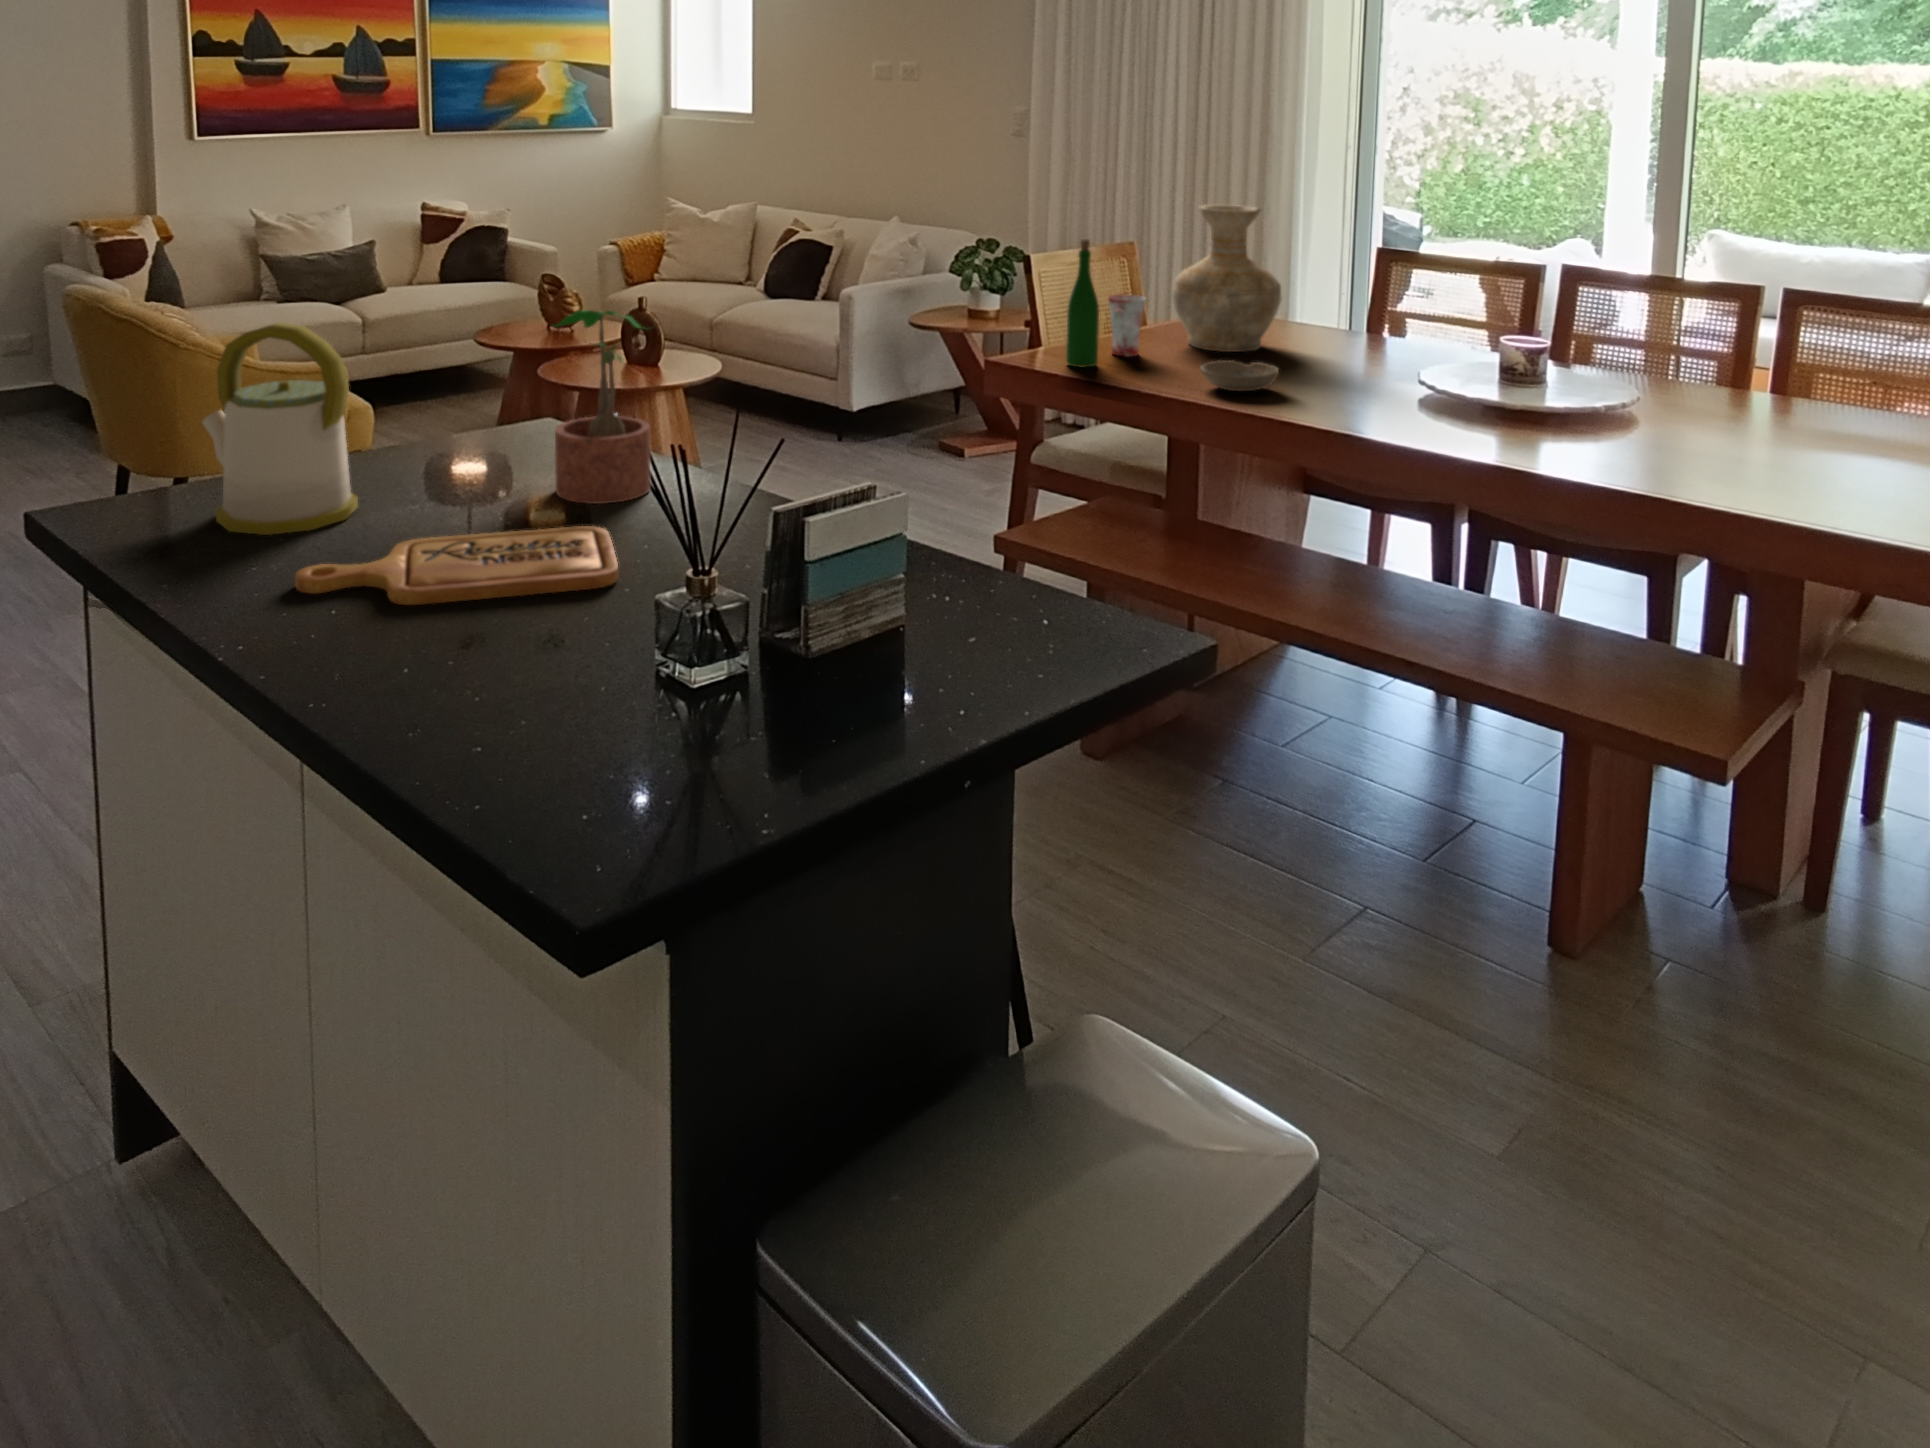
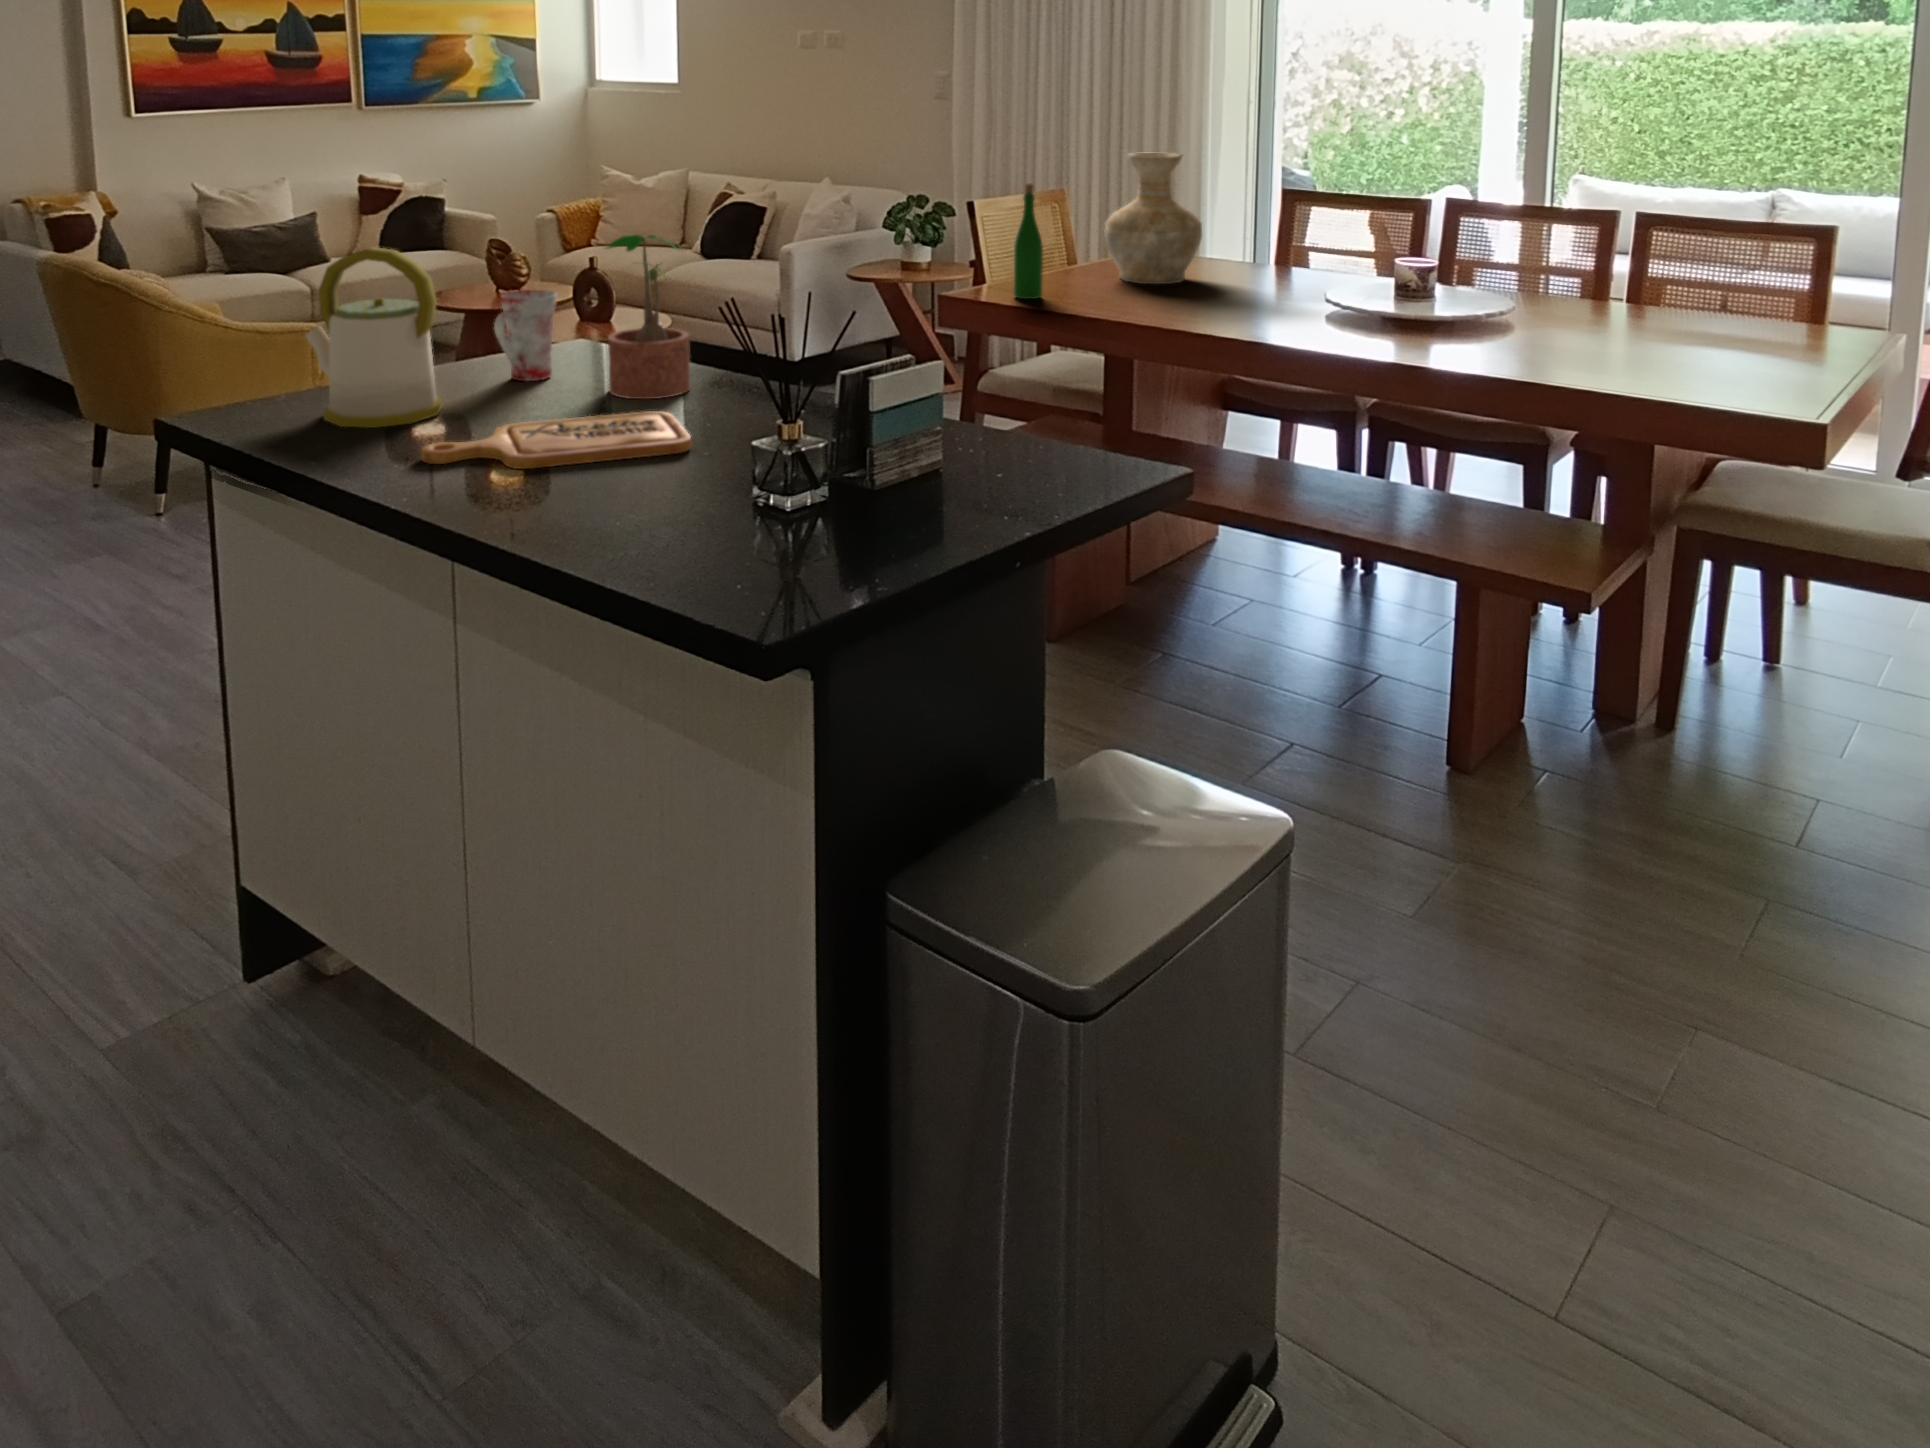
mug: present [1108,294,1145,357] -> present [494,290,557,381]
bowl: present [1200,360,1279,391] -> none [1136,288,1205,314]

